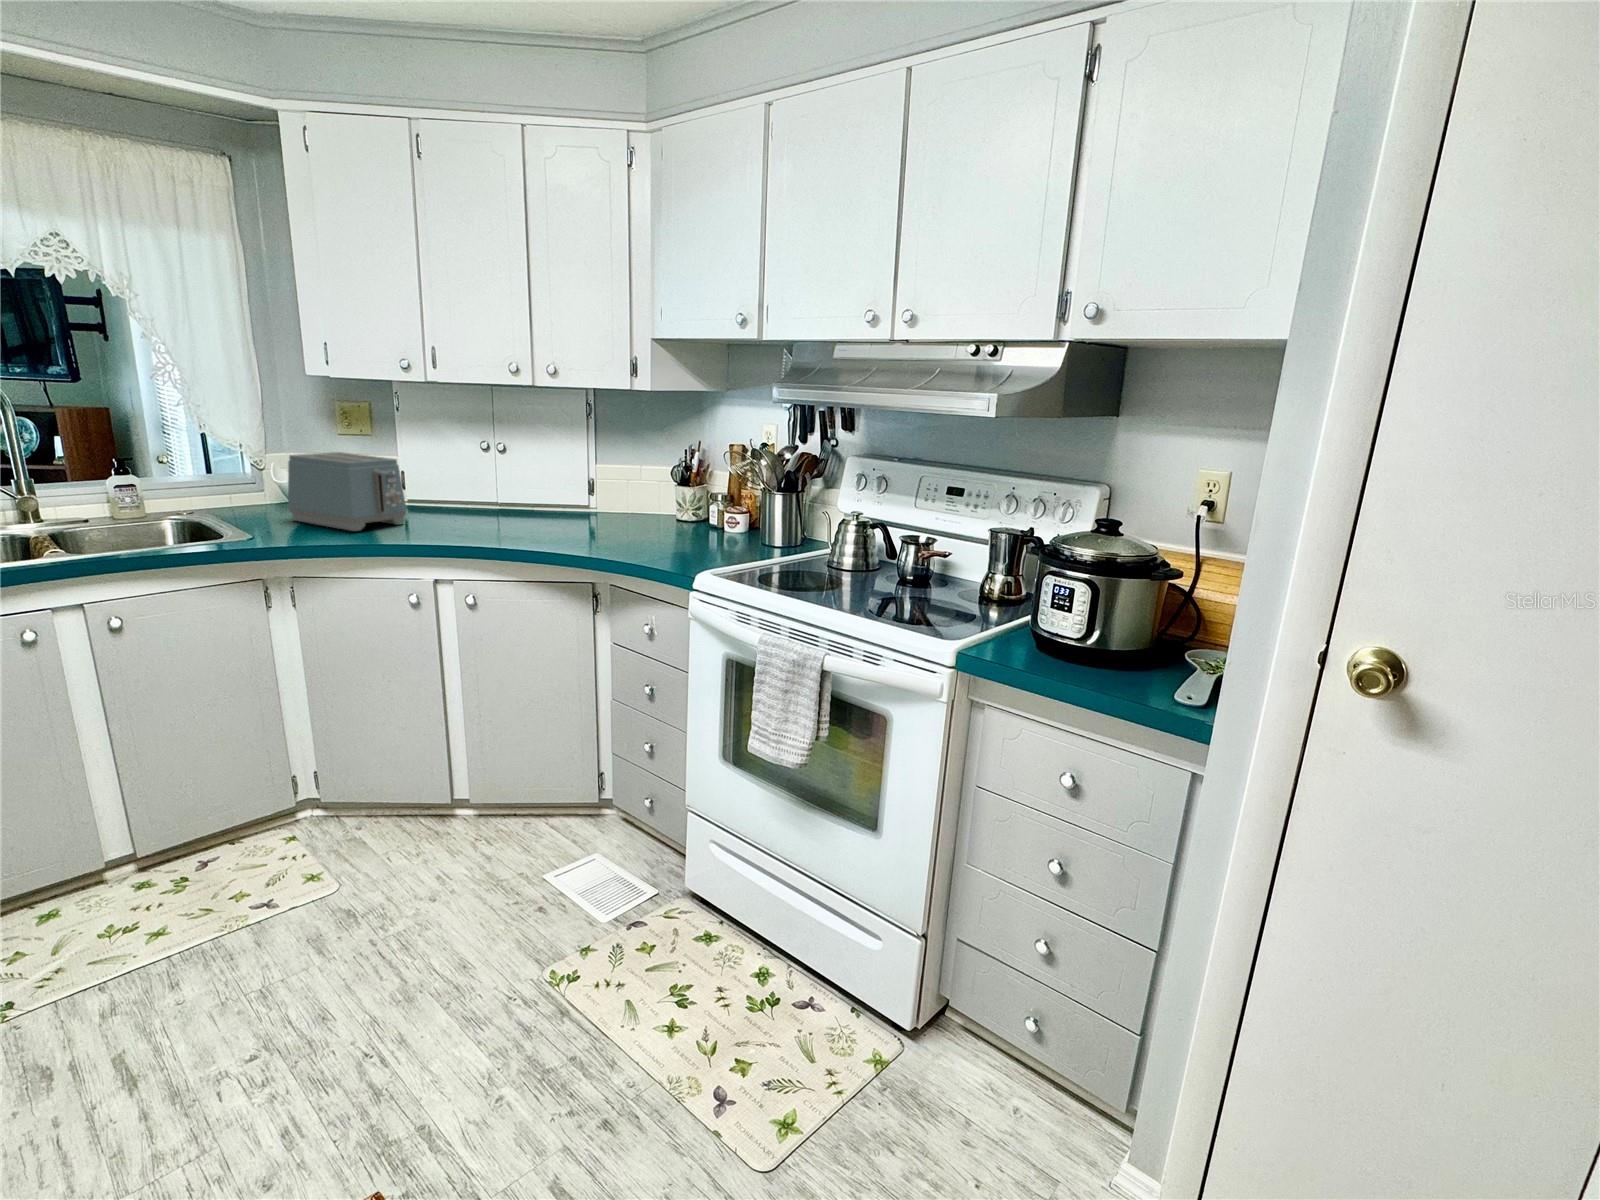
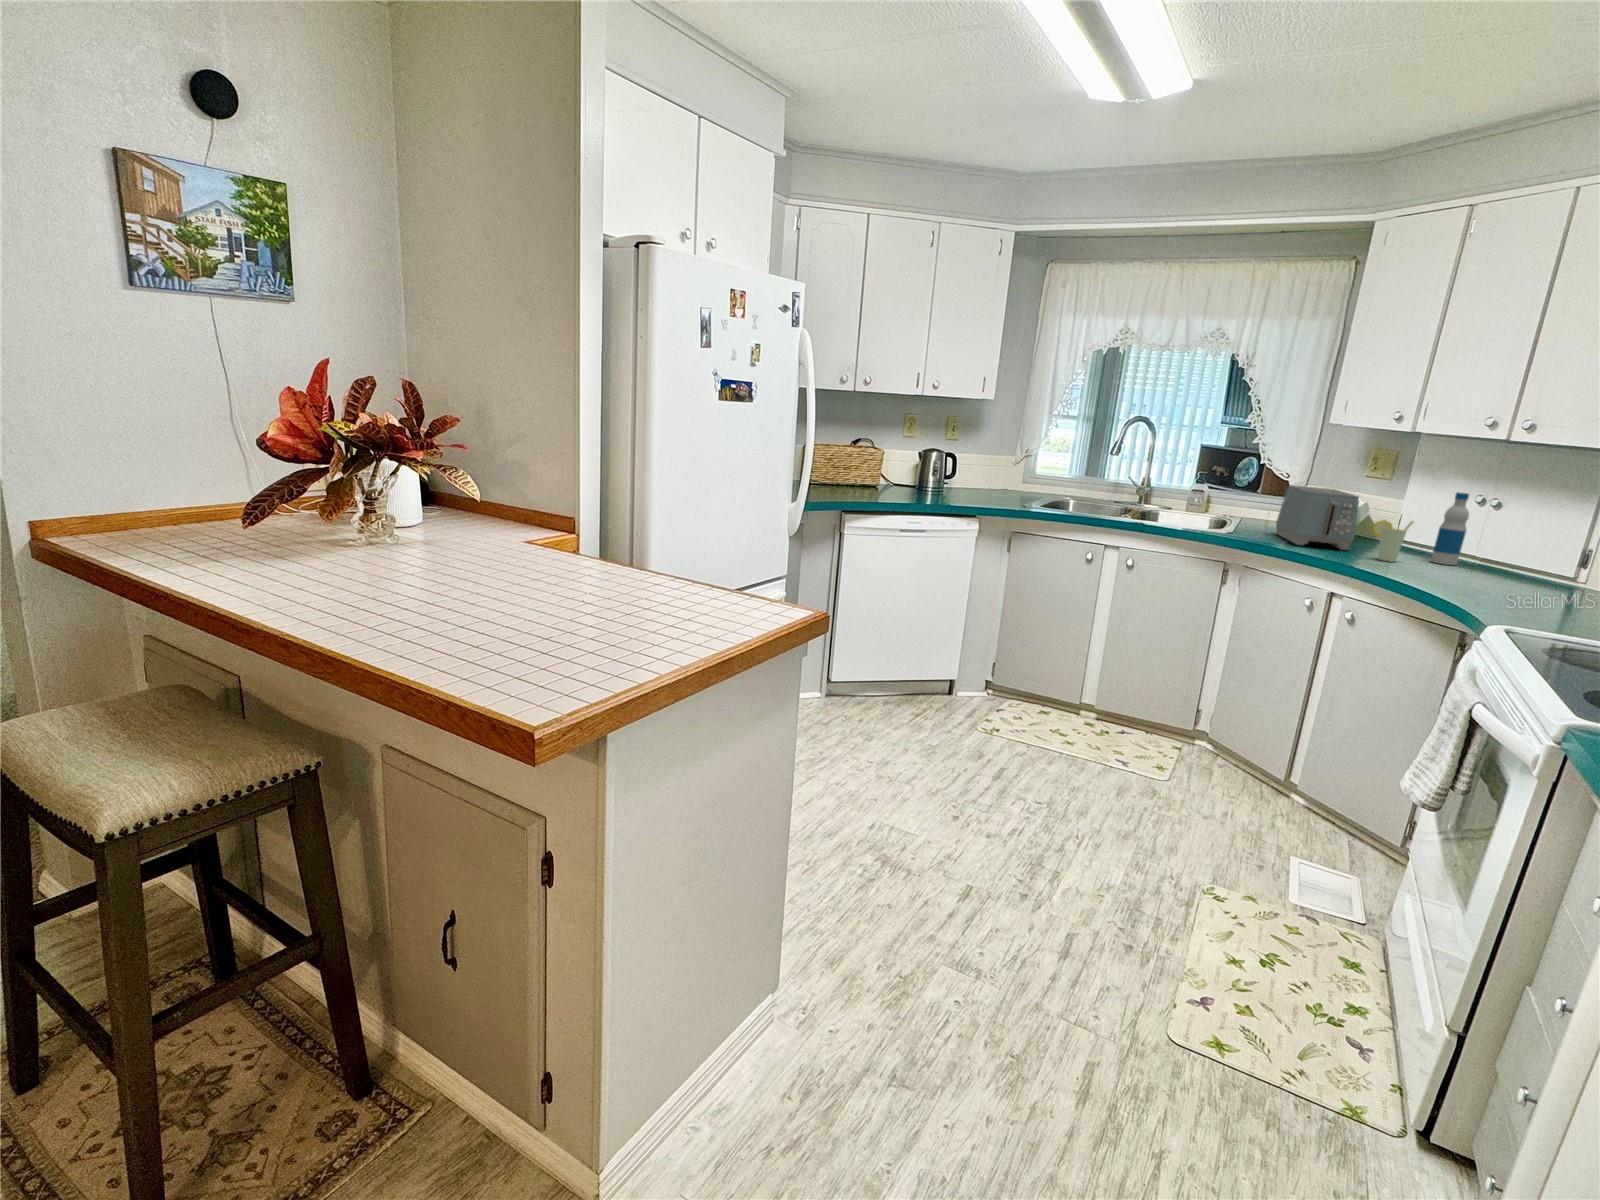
bottle: none [477,440,503,517] -> present [1431,492,1469,565]
cup: none [436,478,468,528] -> present [1372,520,1413,562]

